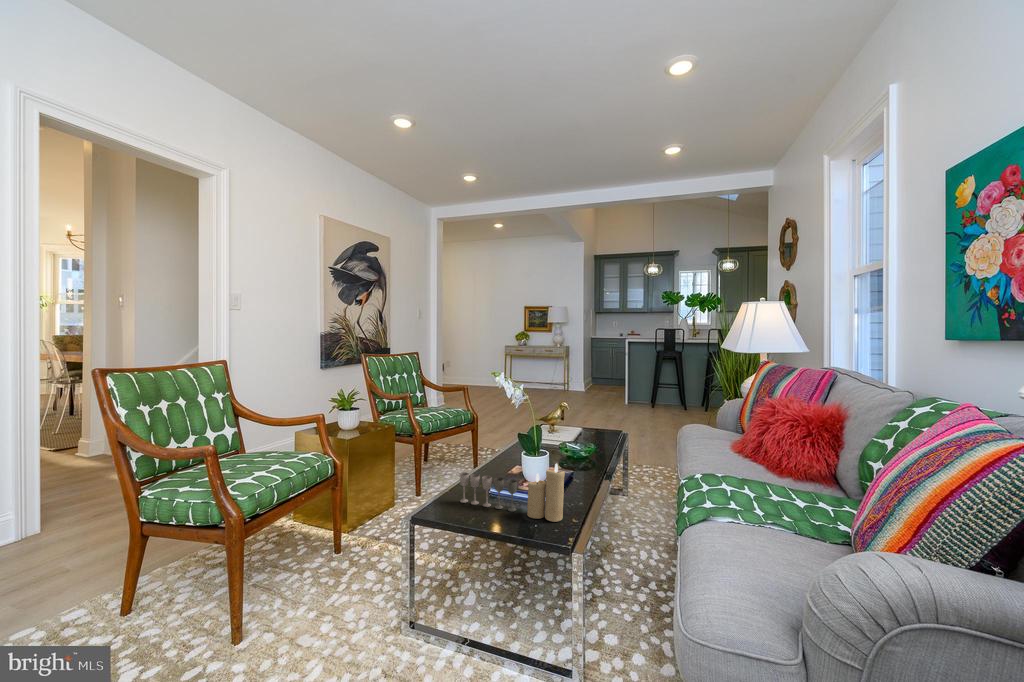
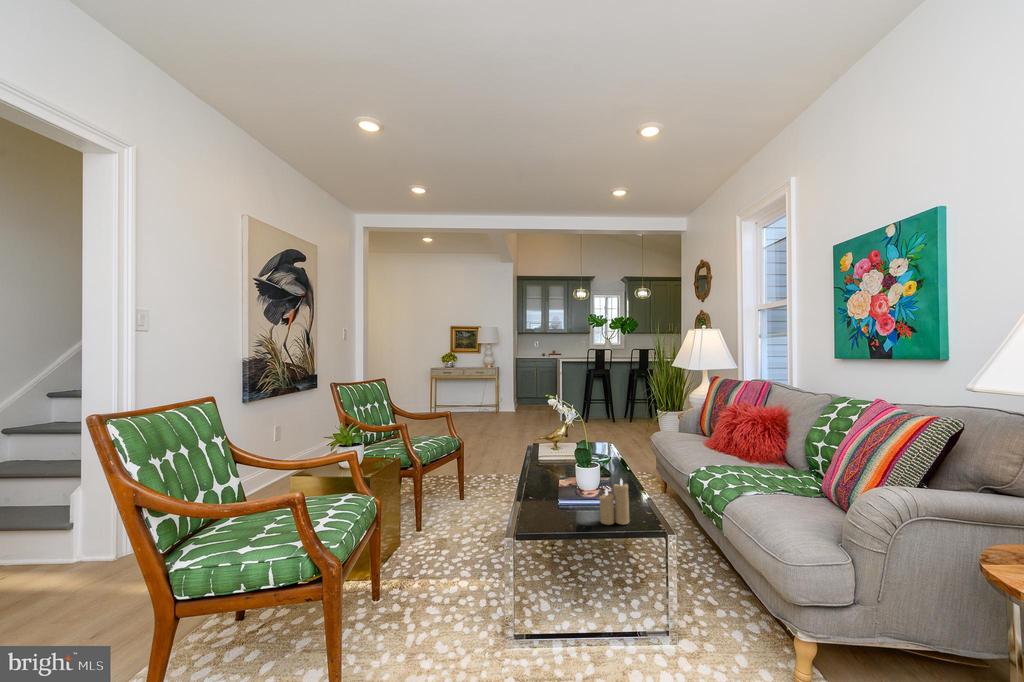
wine glass: present [459,472,517,511] -> none [536,496,589,523]

